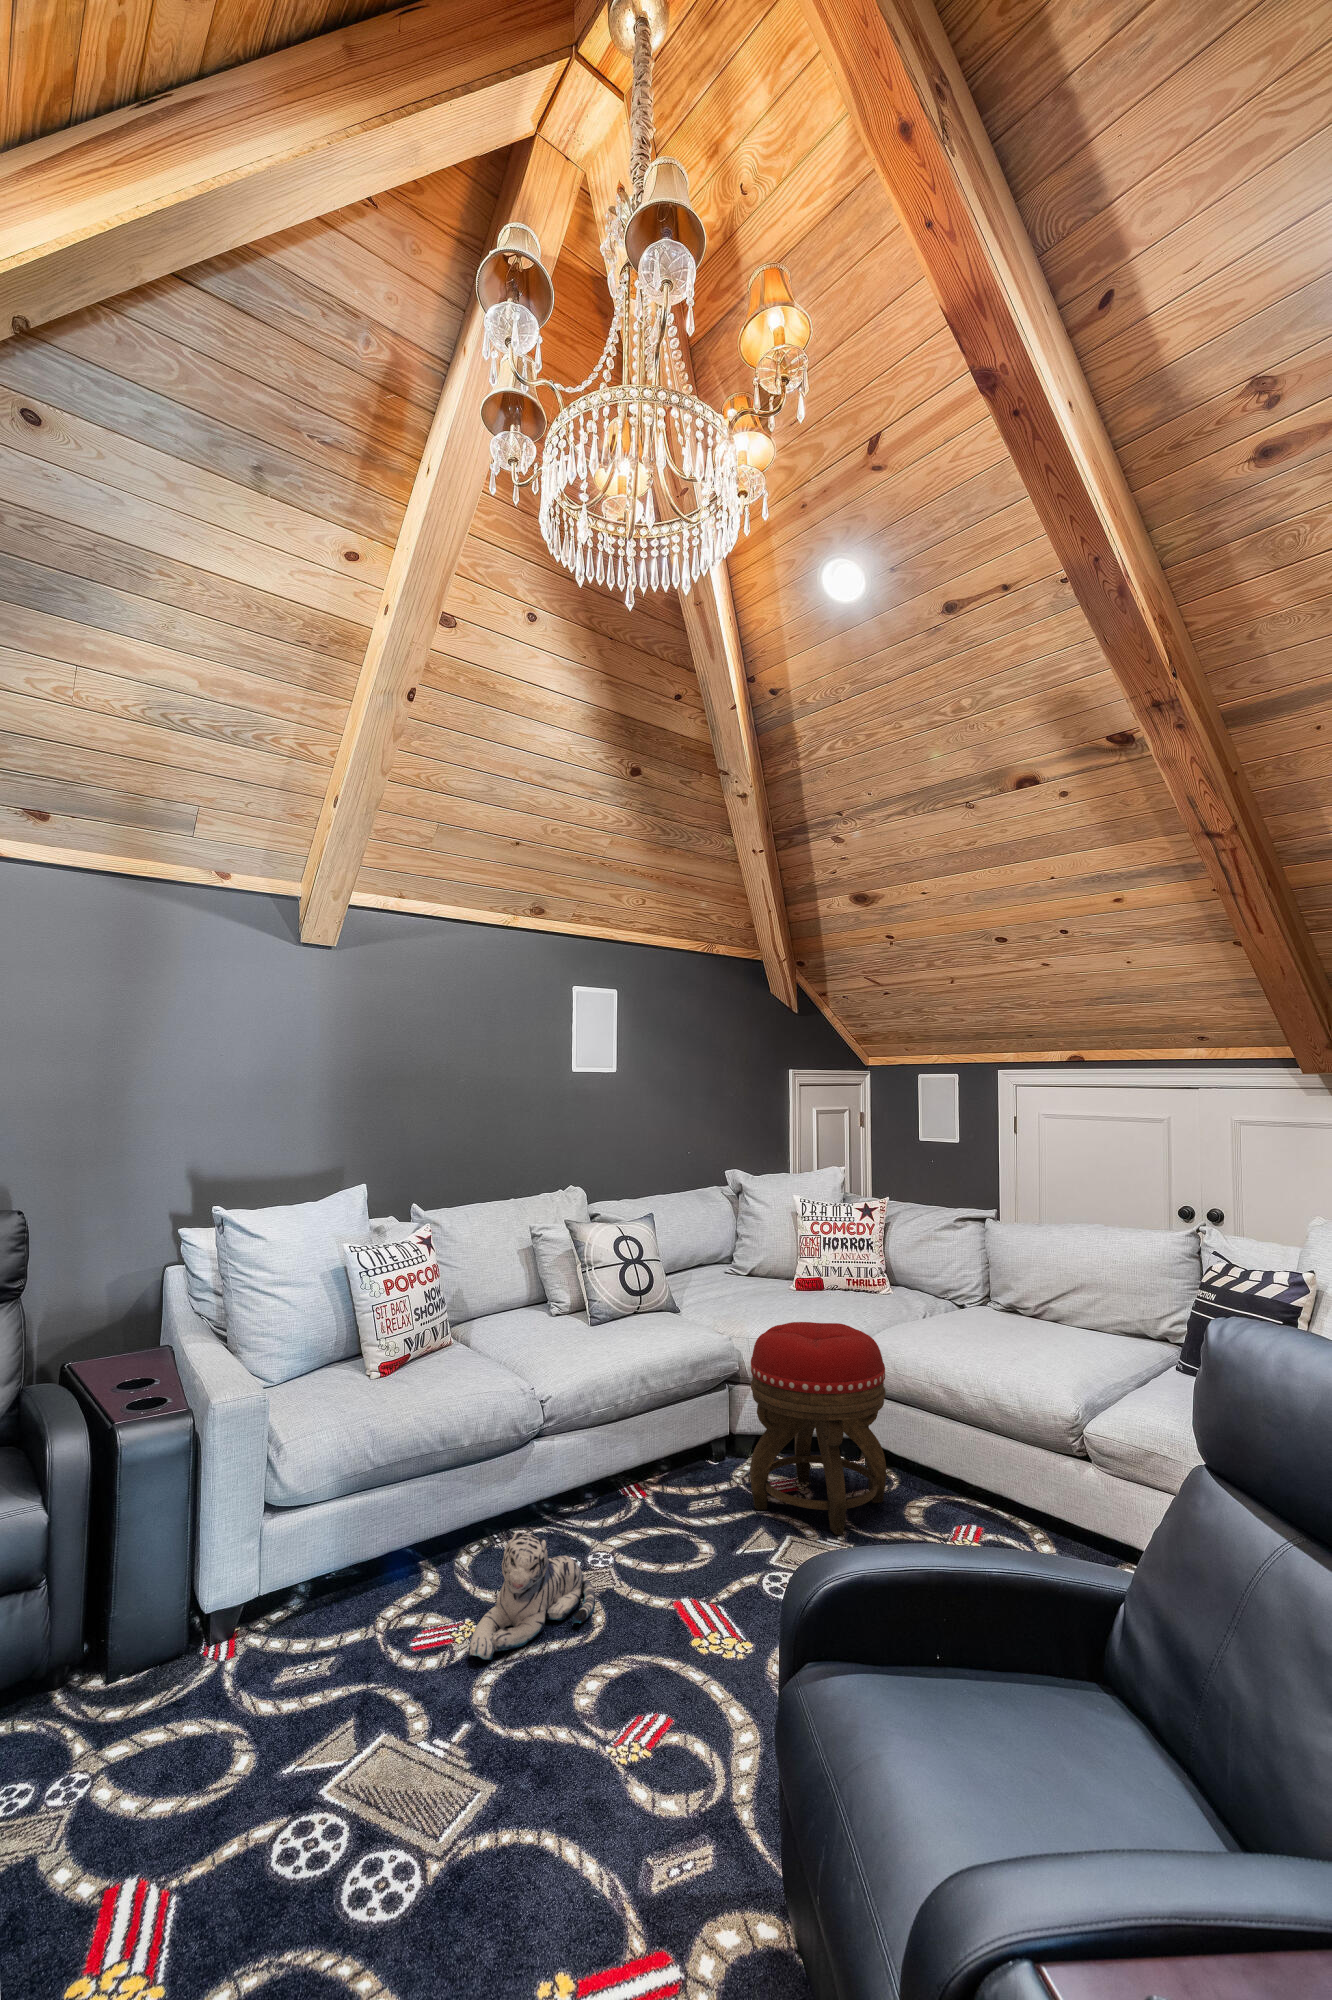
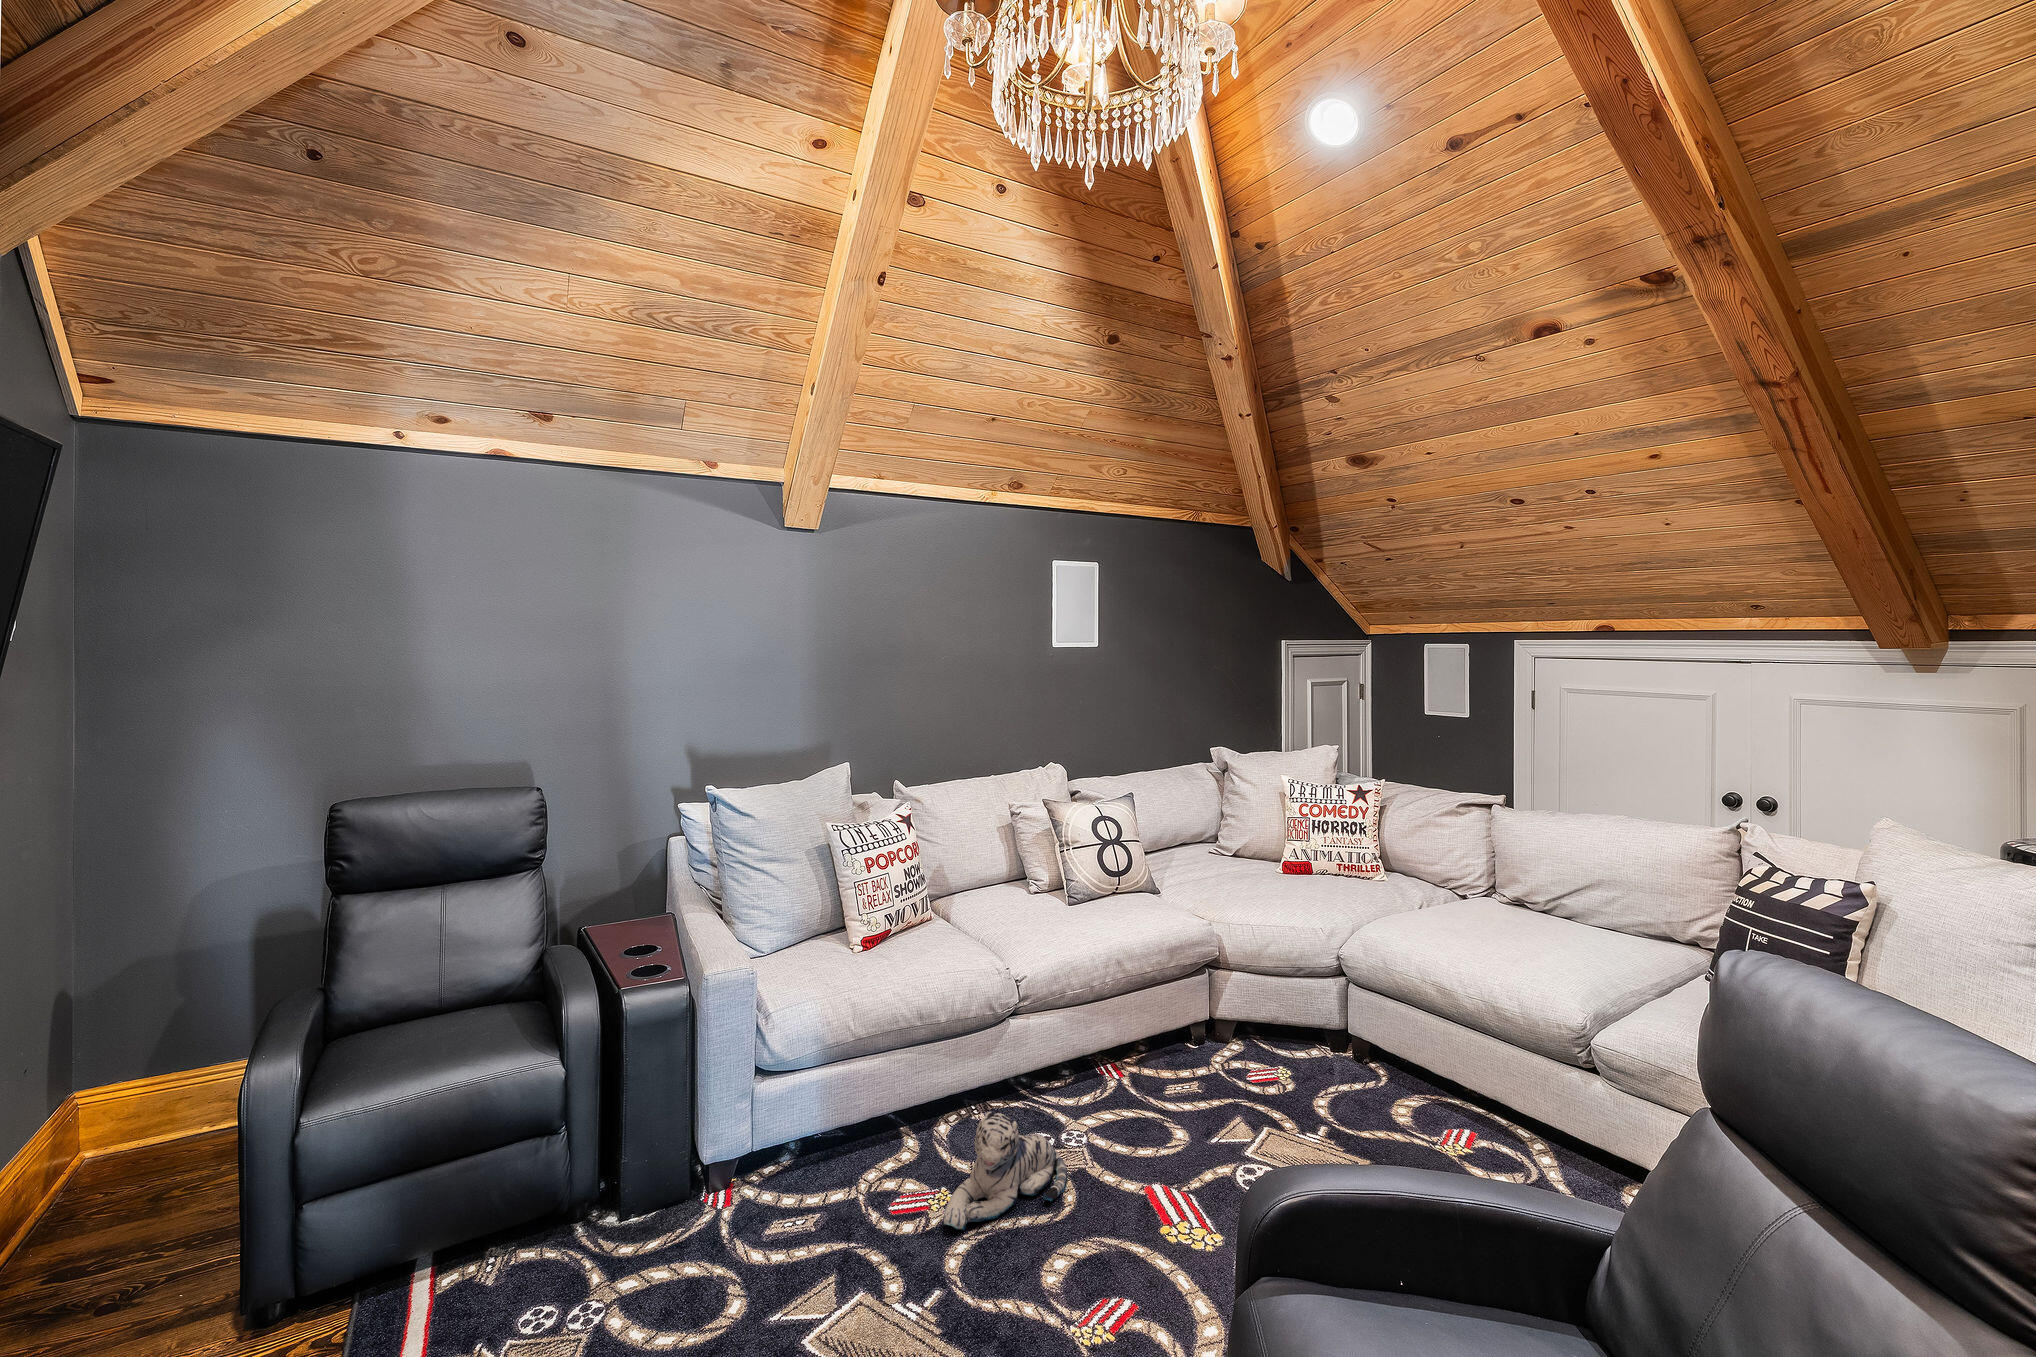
footstool: present [750,1322,886,1535] -> none [1227,913,1373,1129]

